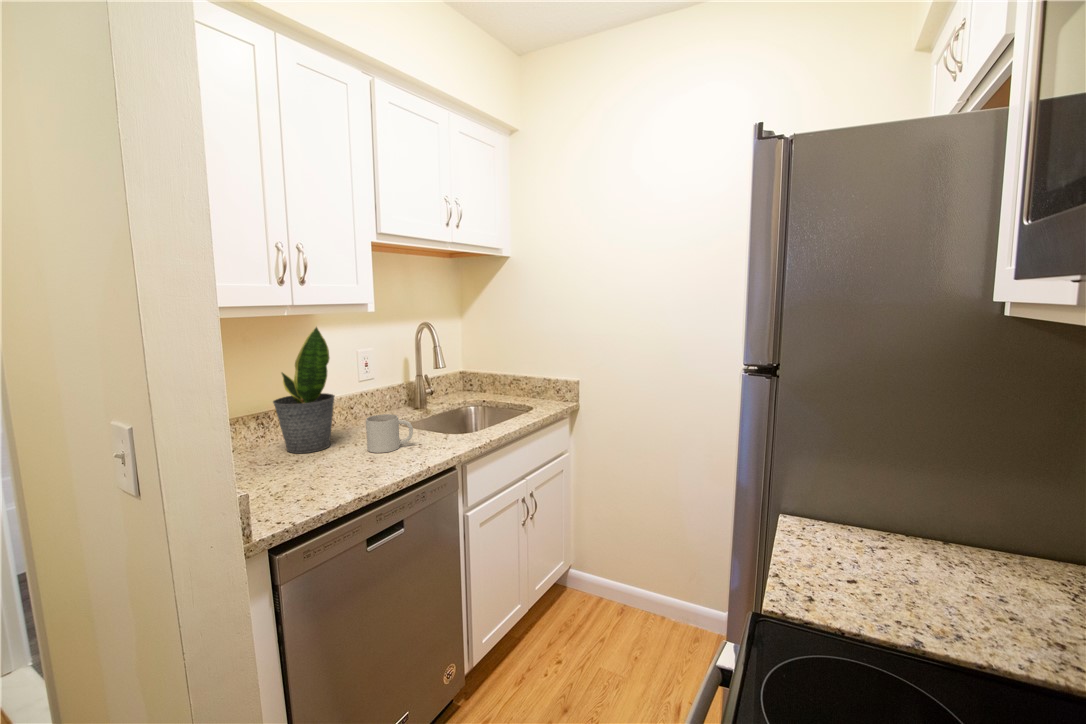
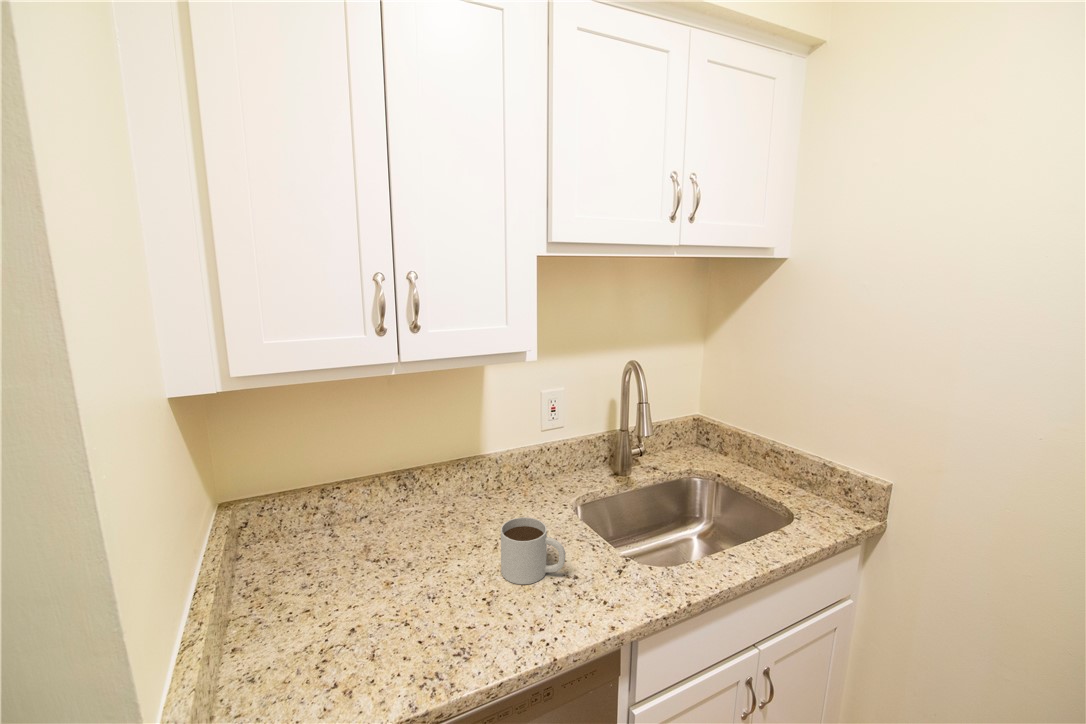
potted plant: present [273,327,335,453] -> none [403,378,479,548]

